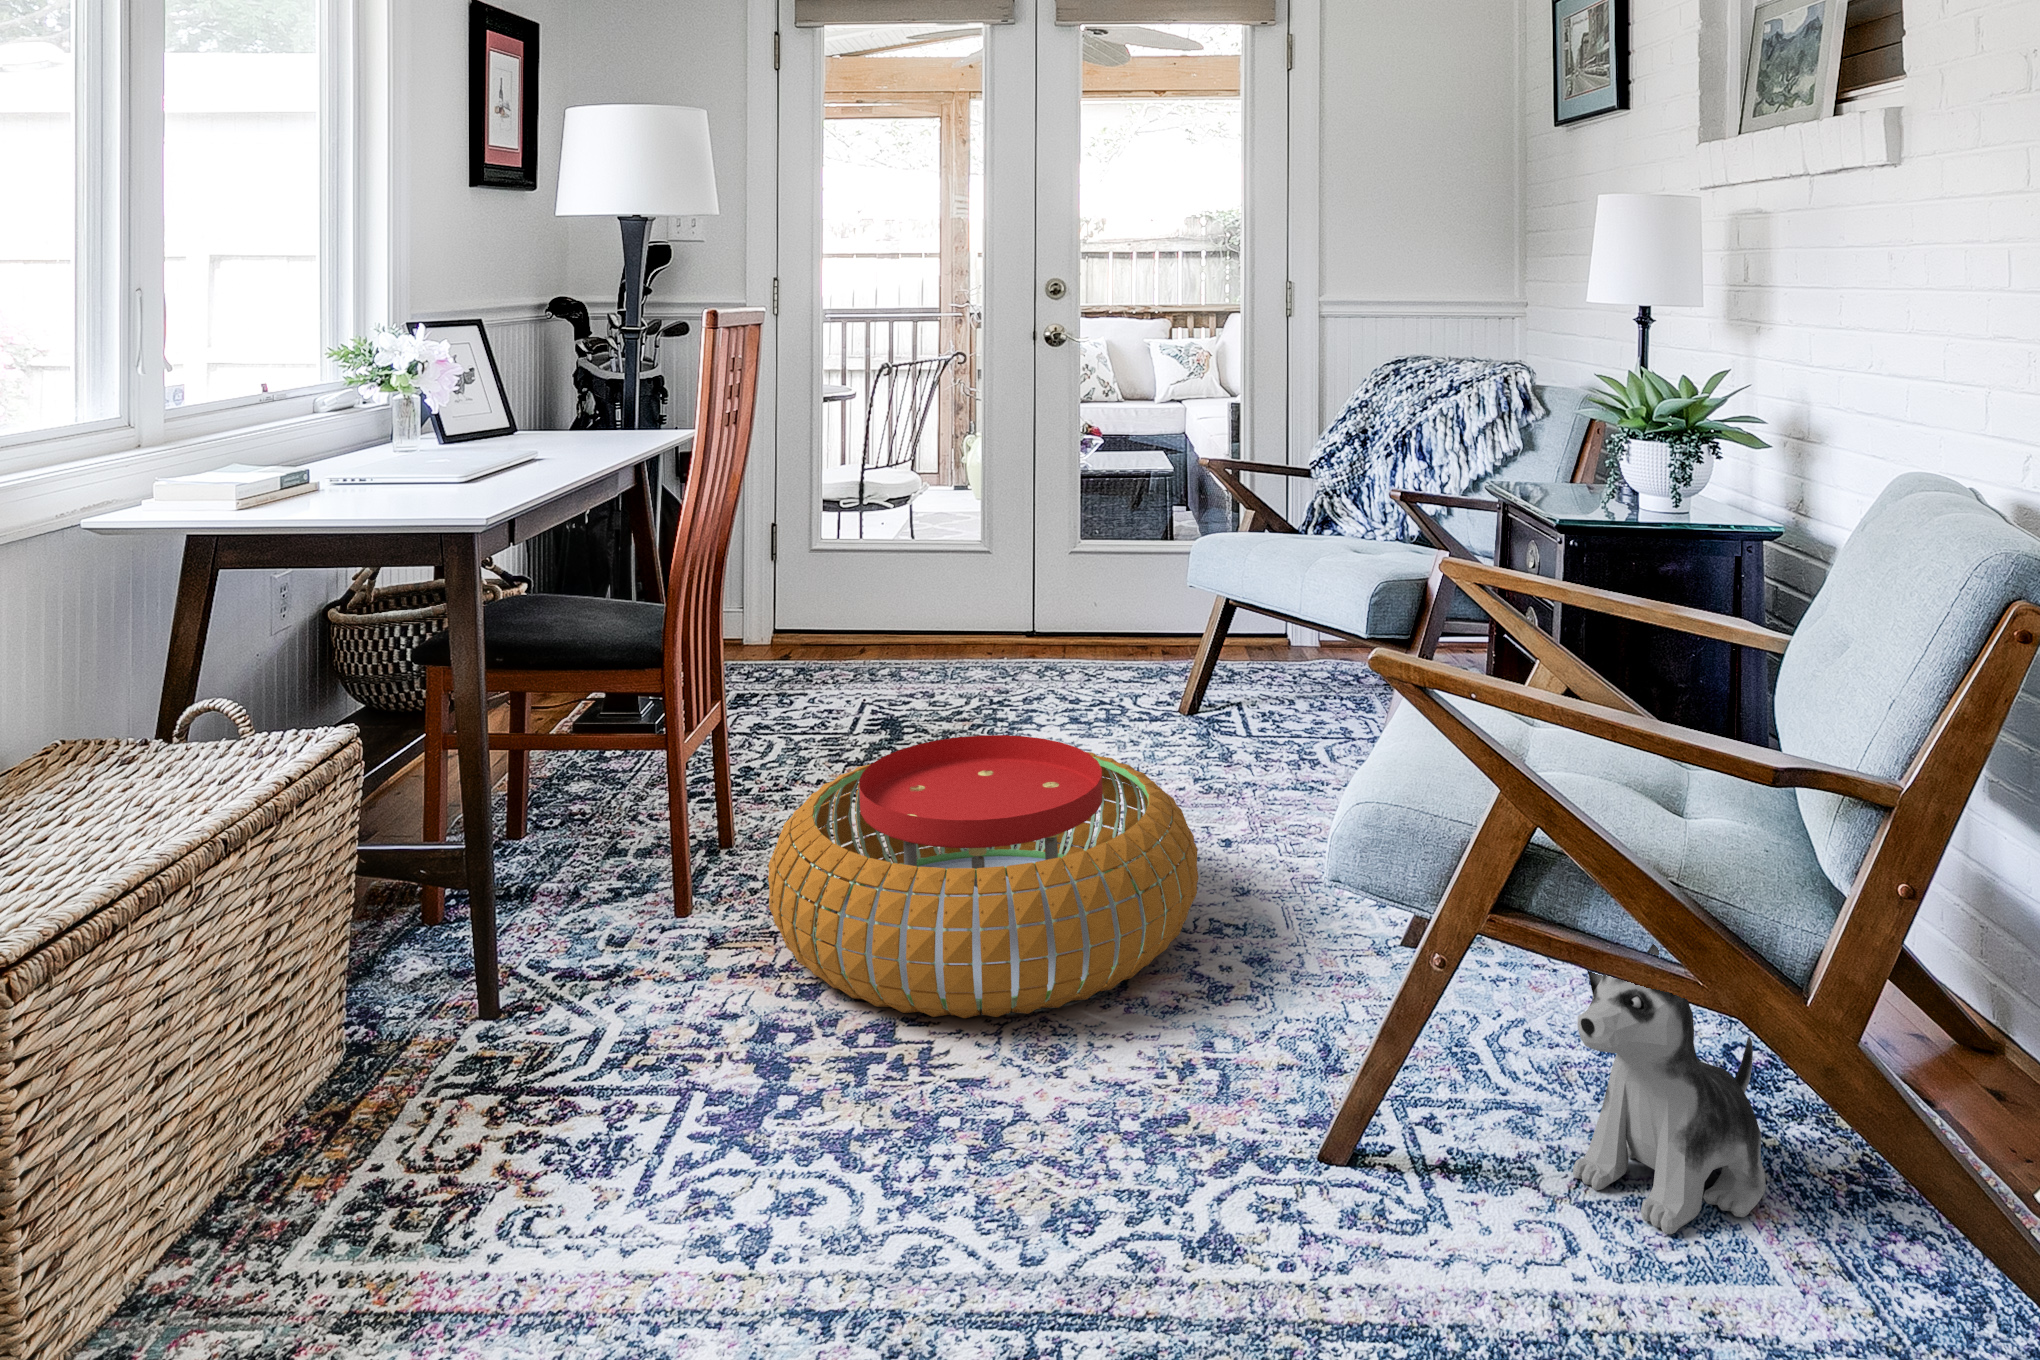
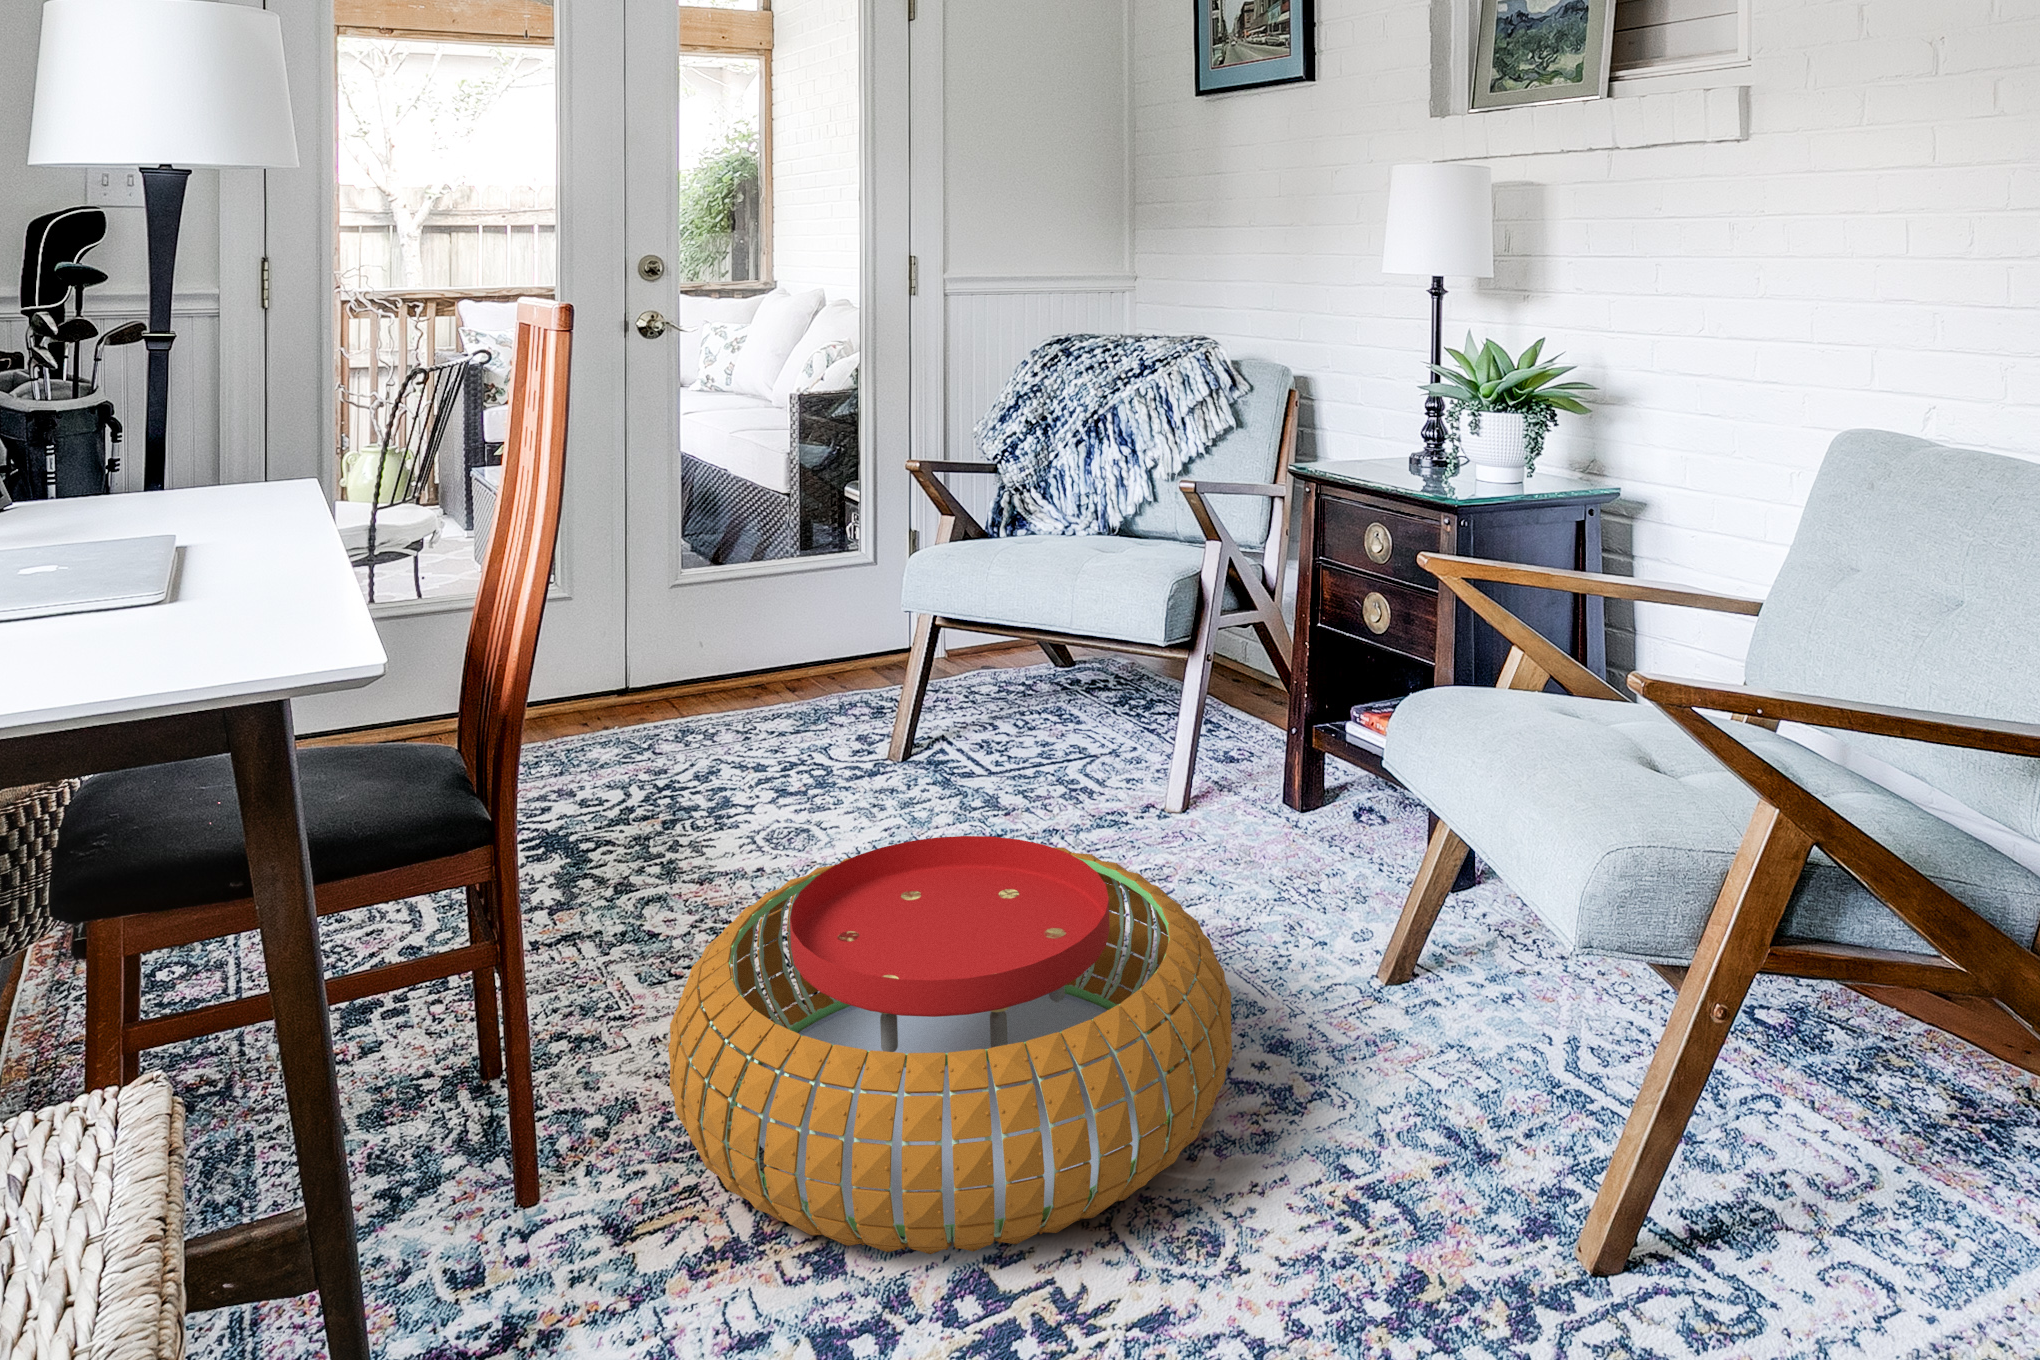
plush toy: present [1573,944,1766,1234] -> none [1766,932,1955,1239]

